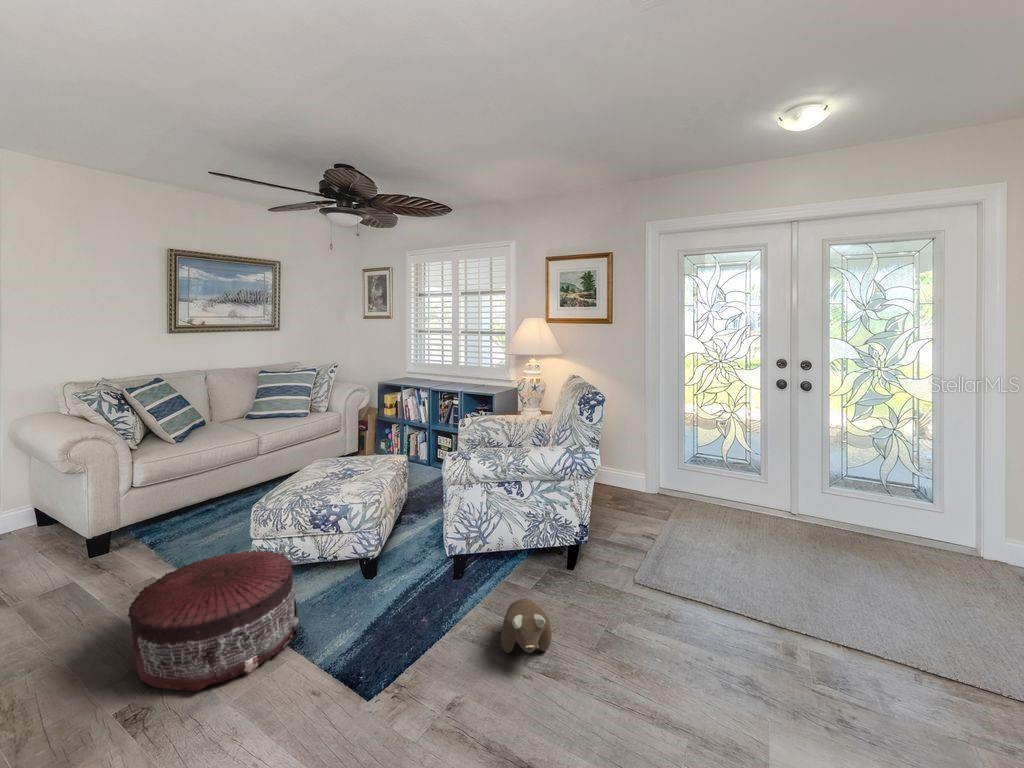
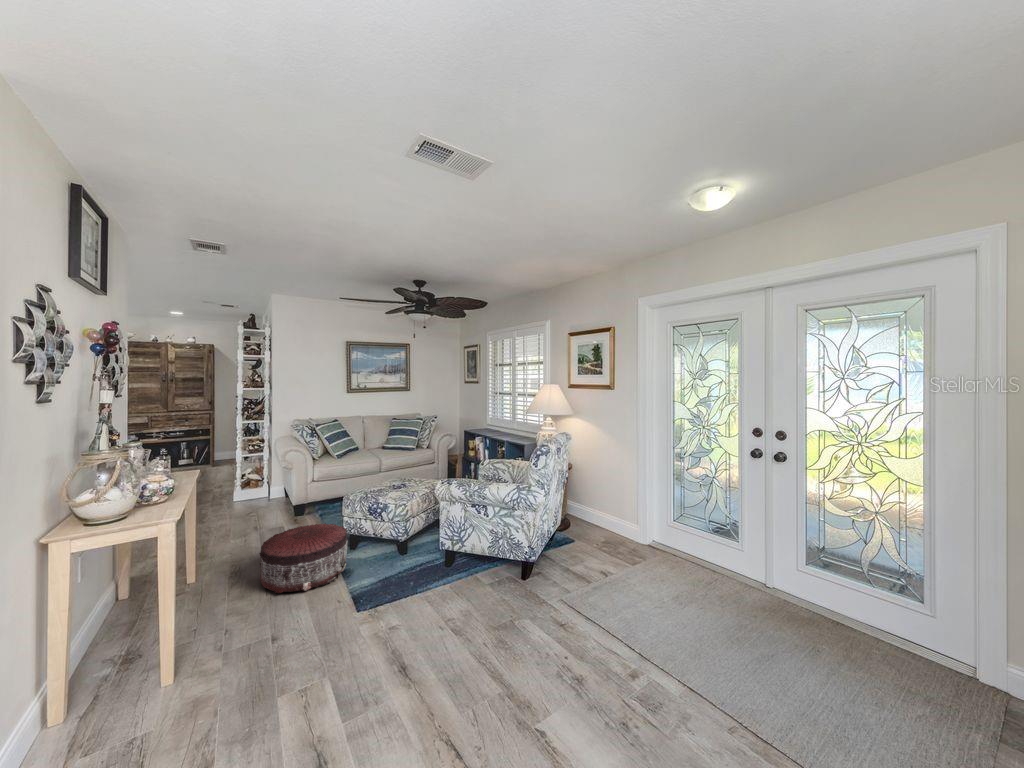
plush toy: present [501,598,552,653] -> none [434,582,468,621]

